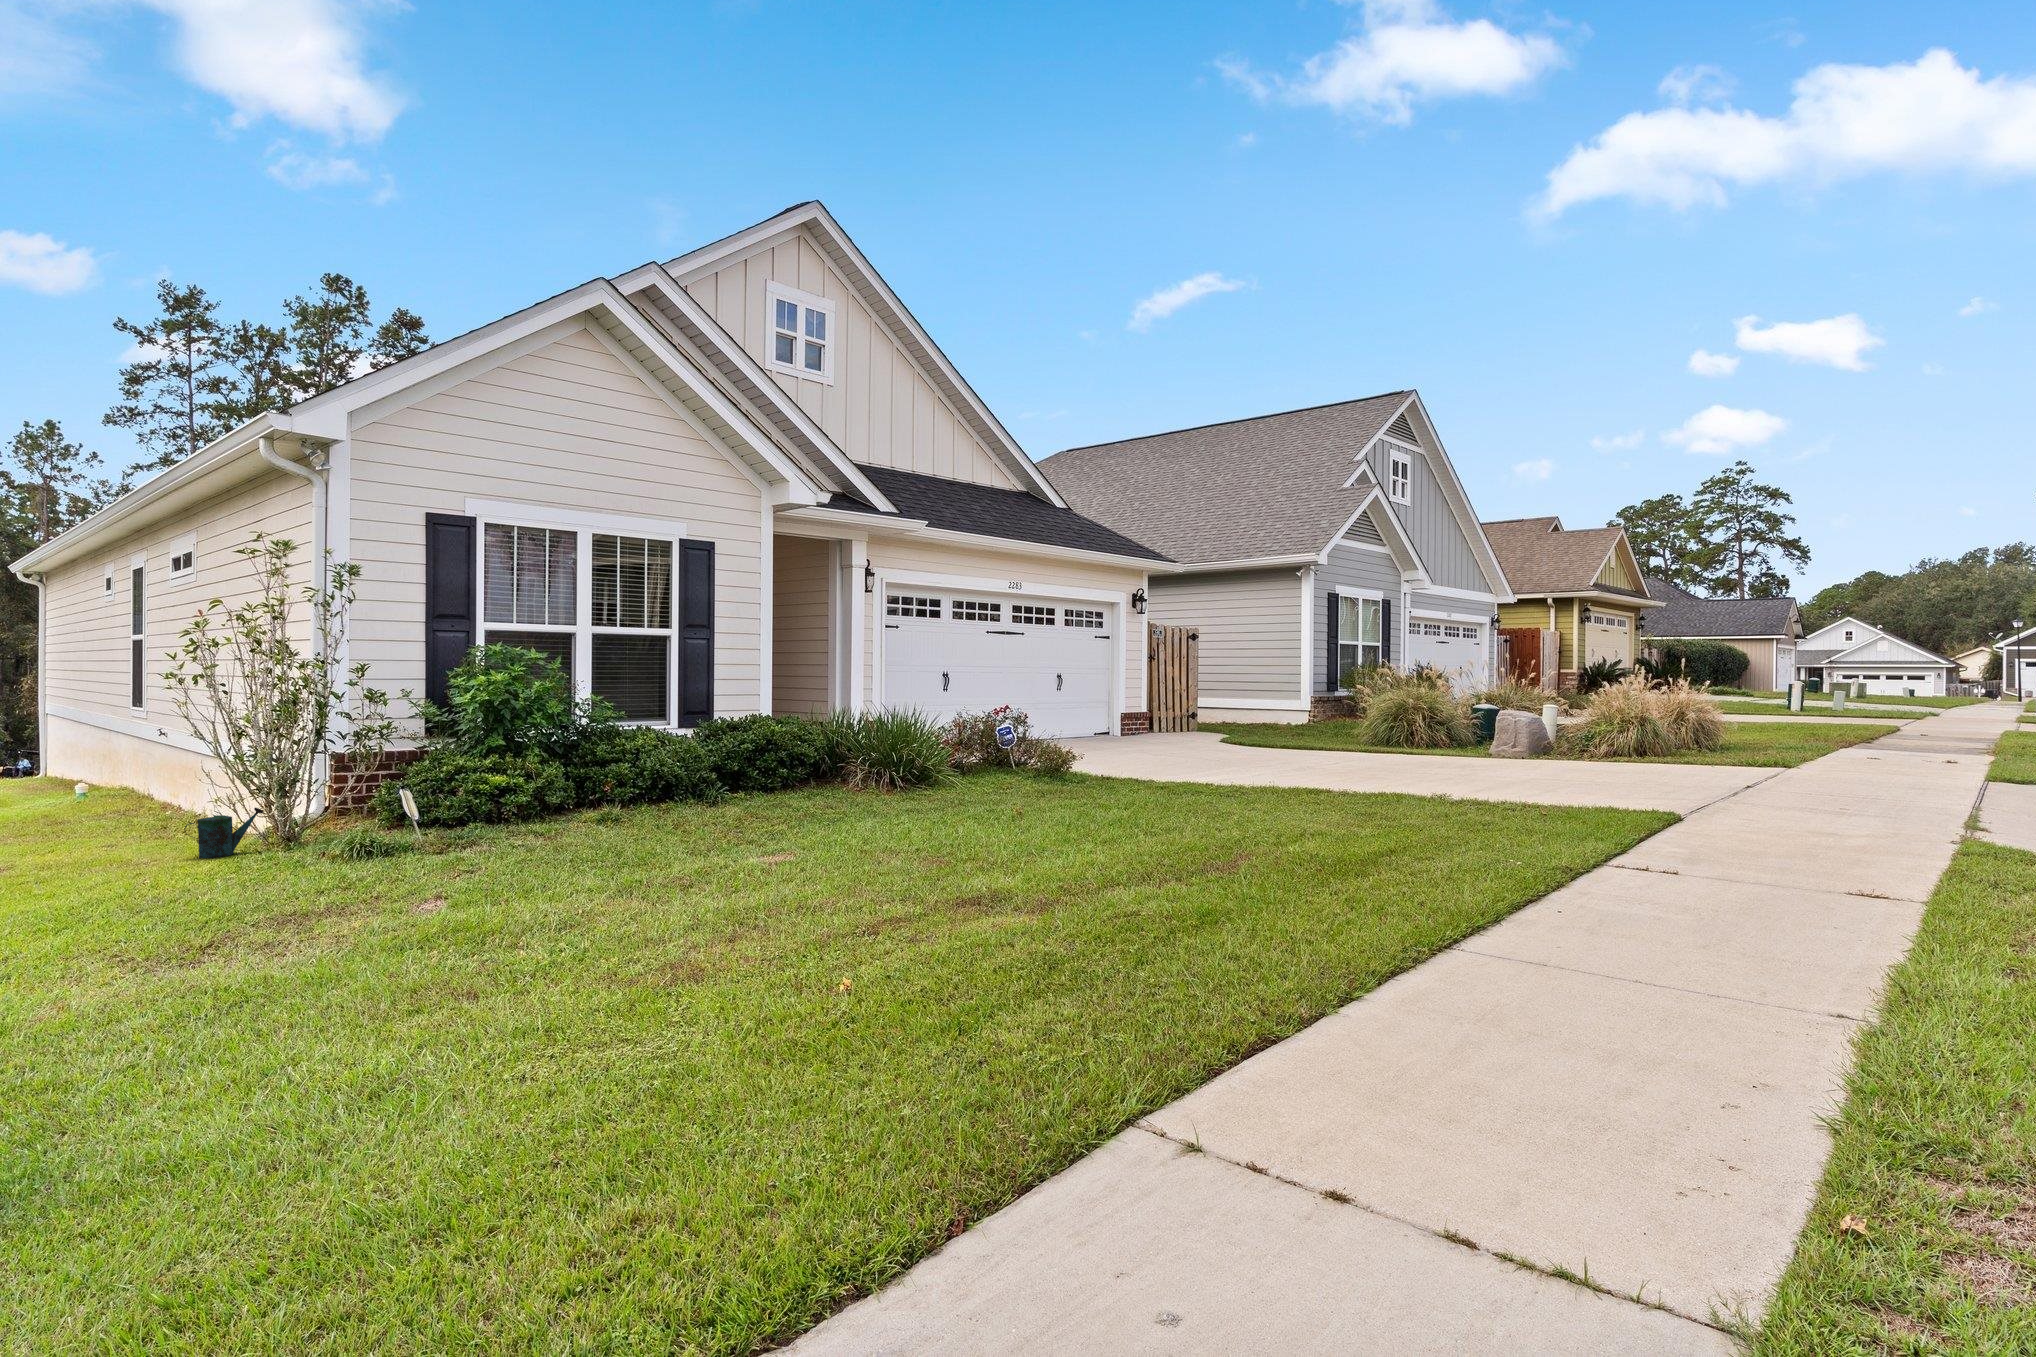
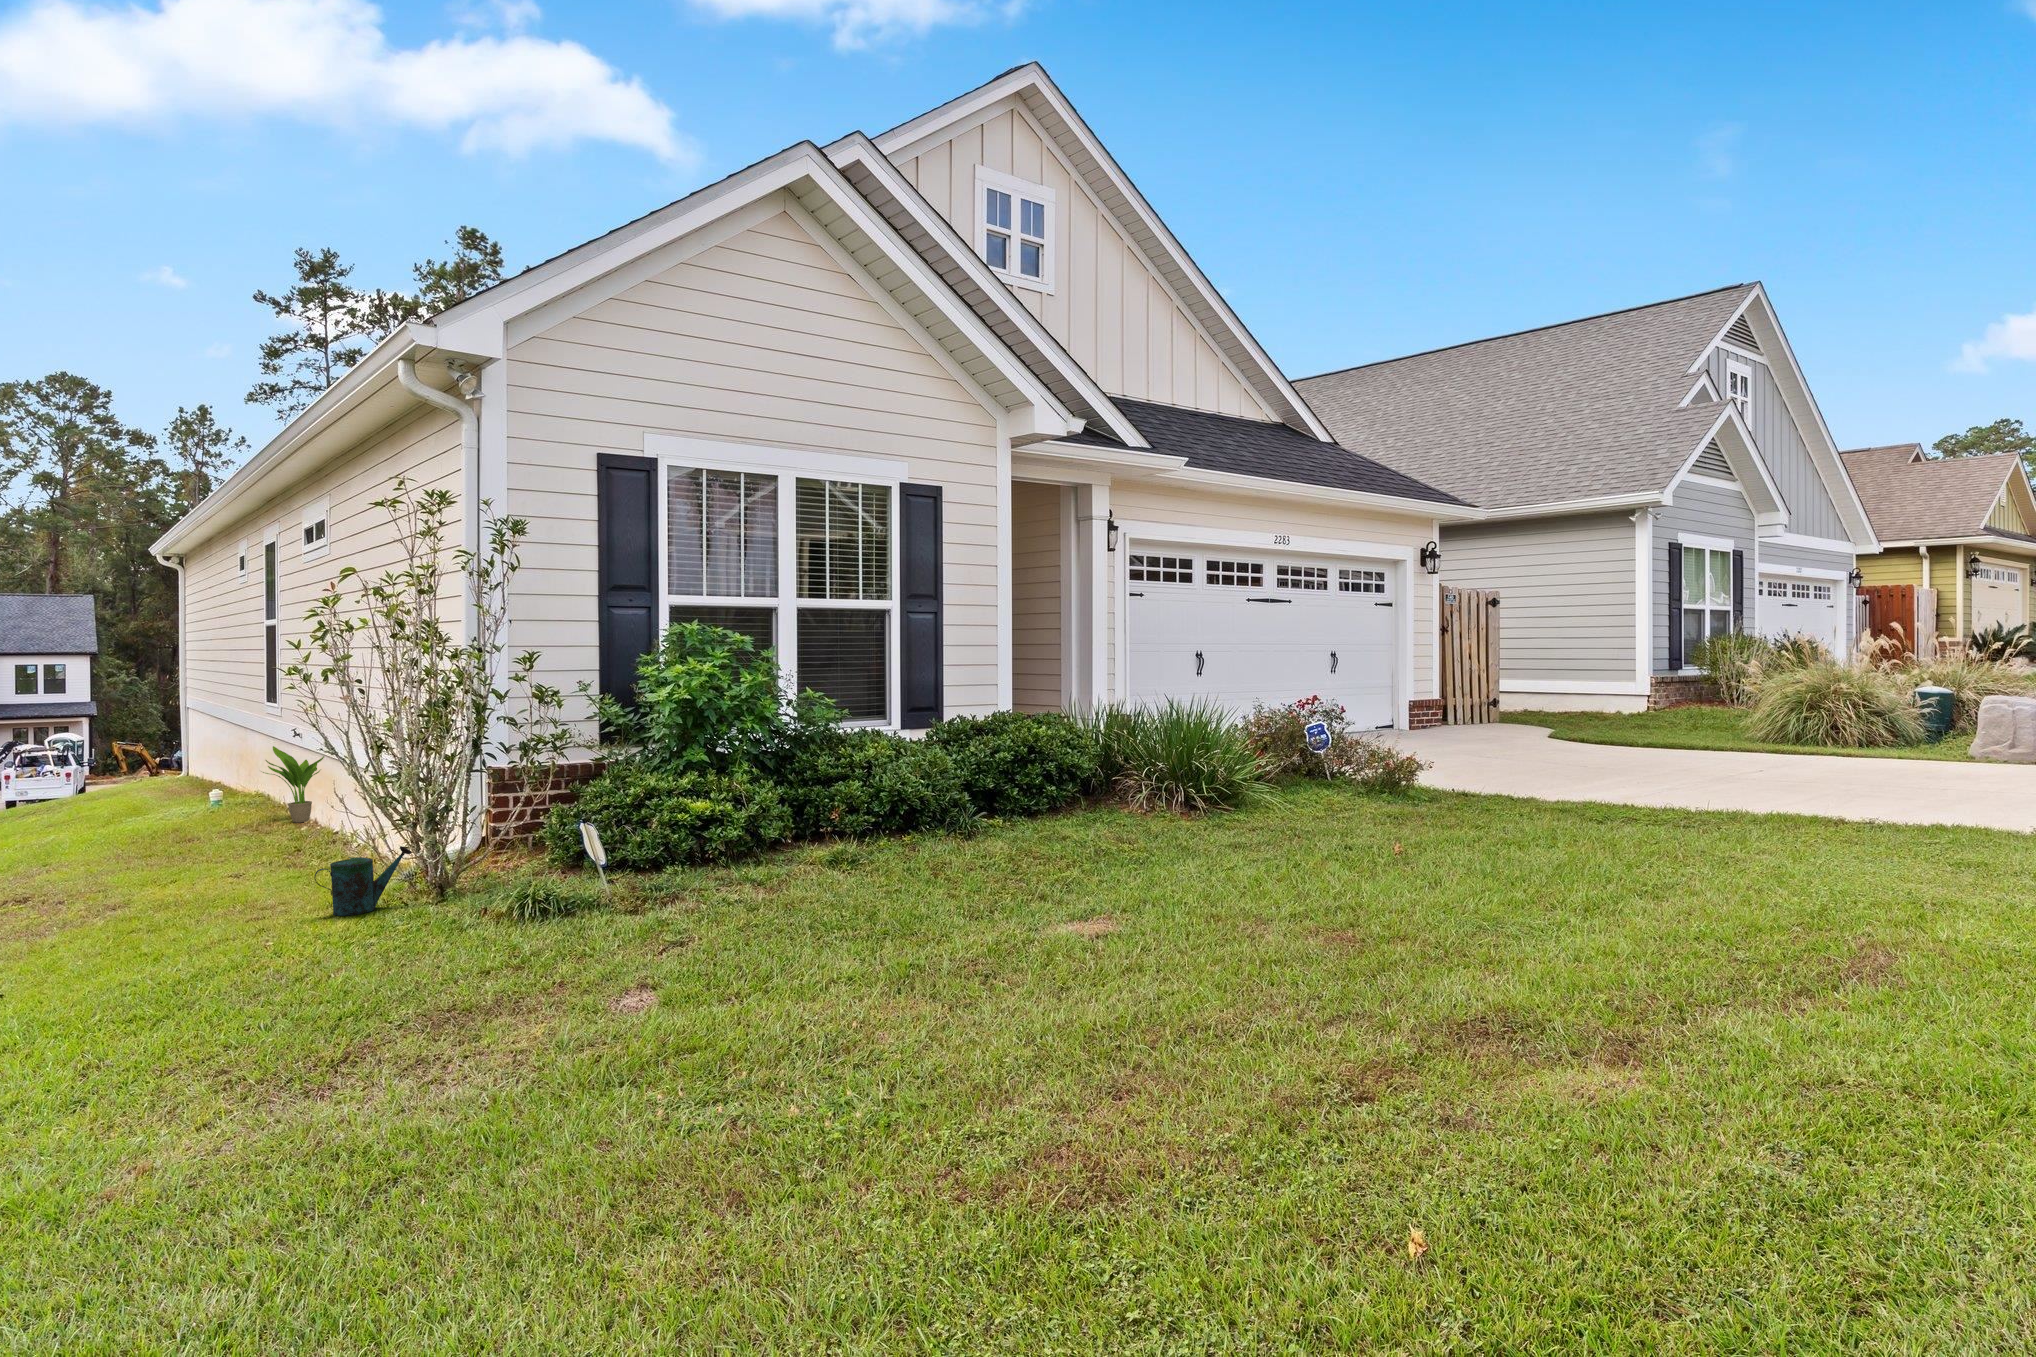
potted plant: none [129,740,188,803] -> present [263,746,324,823]

